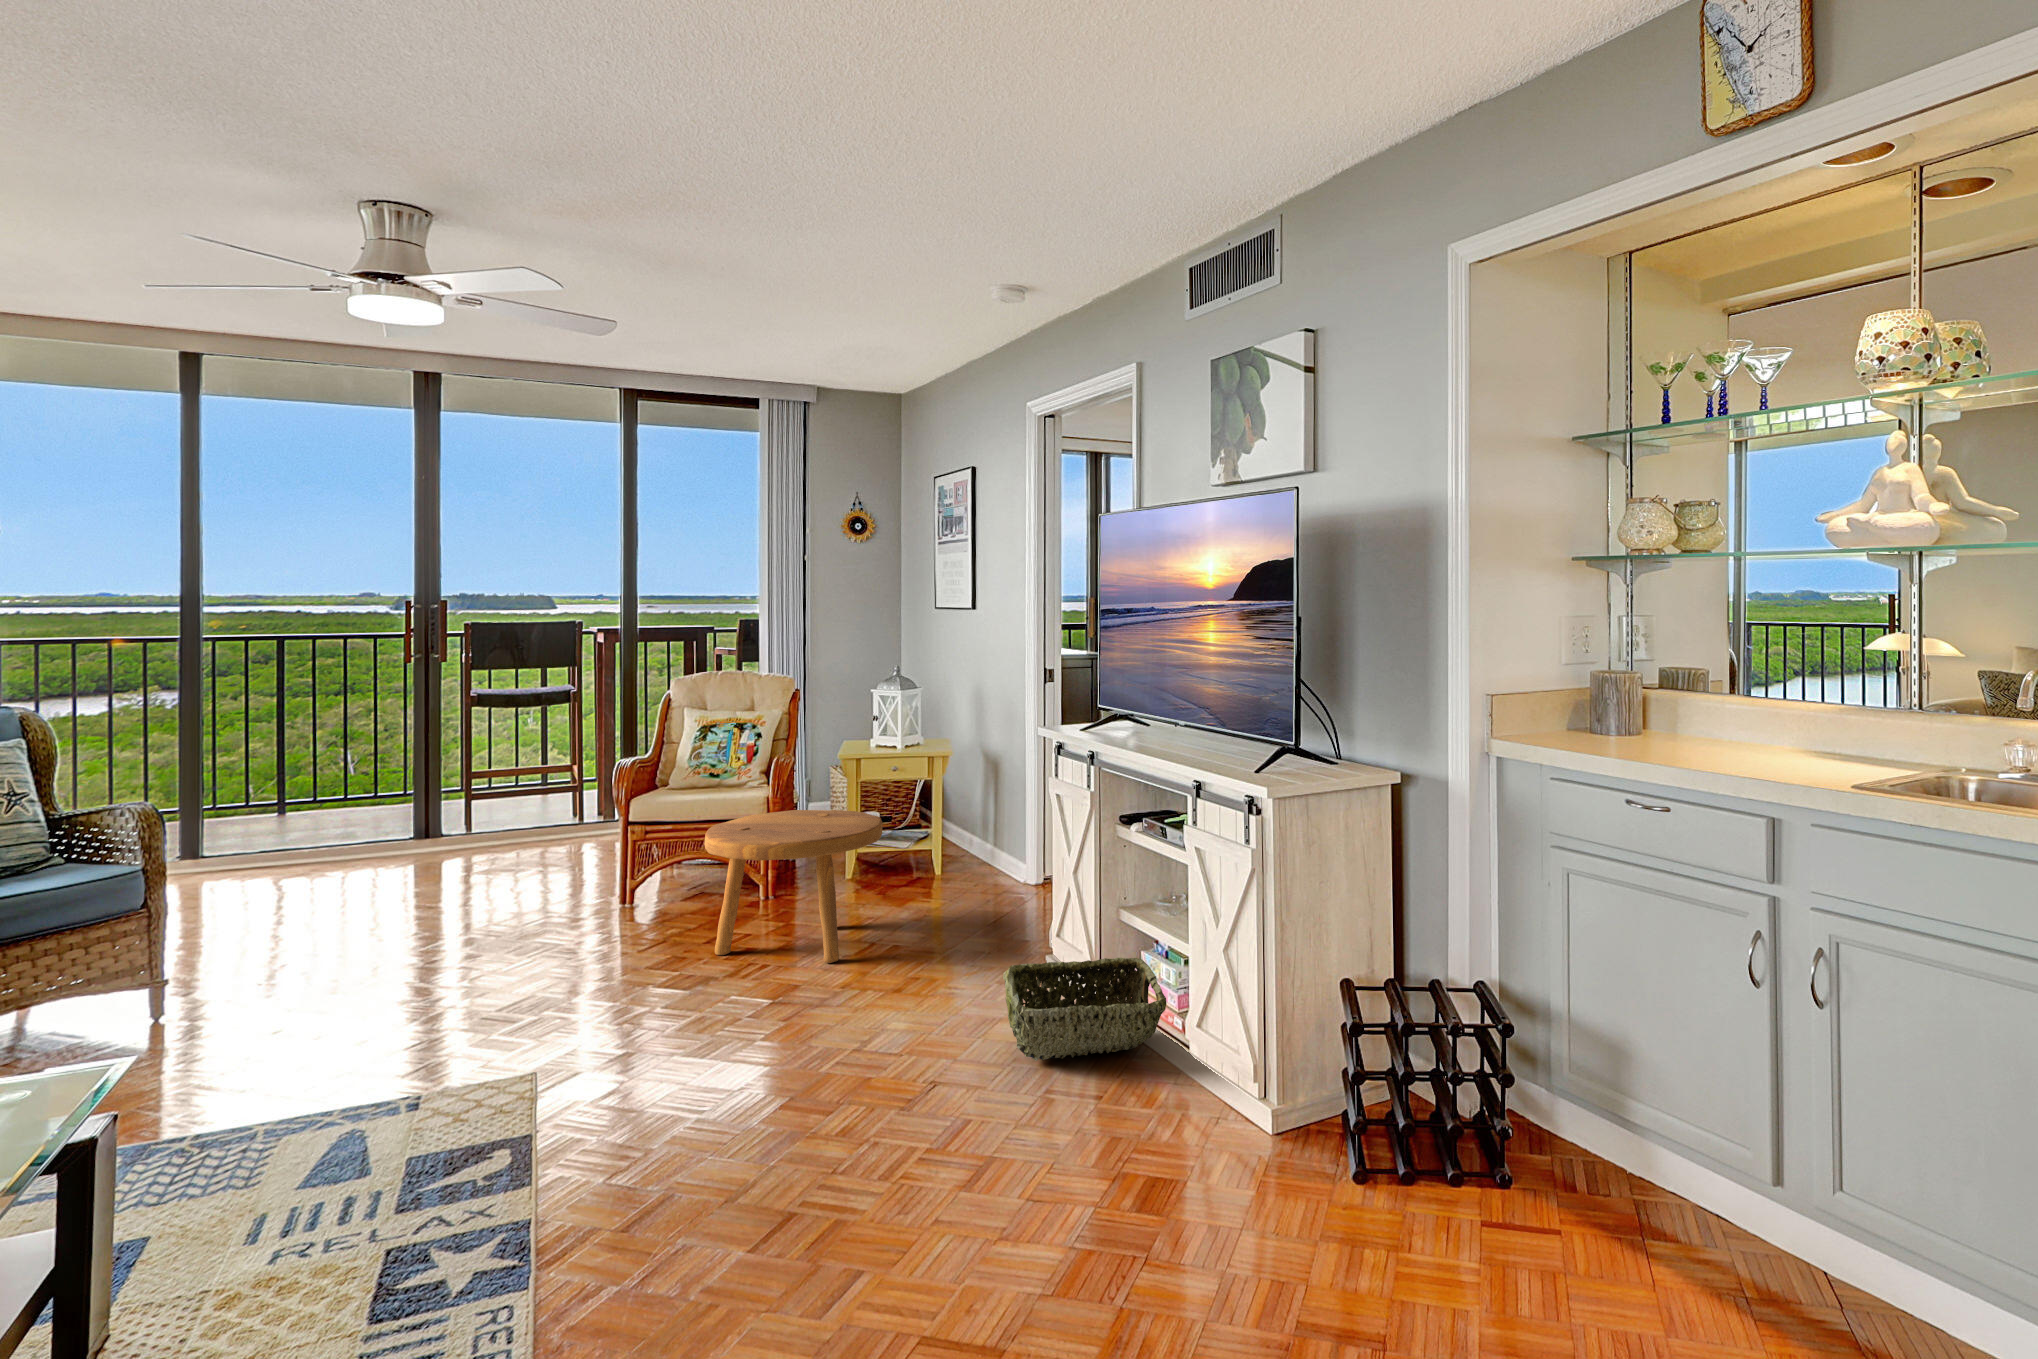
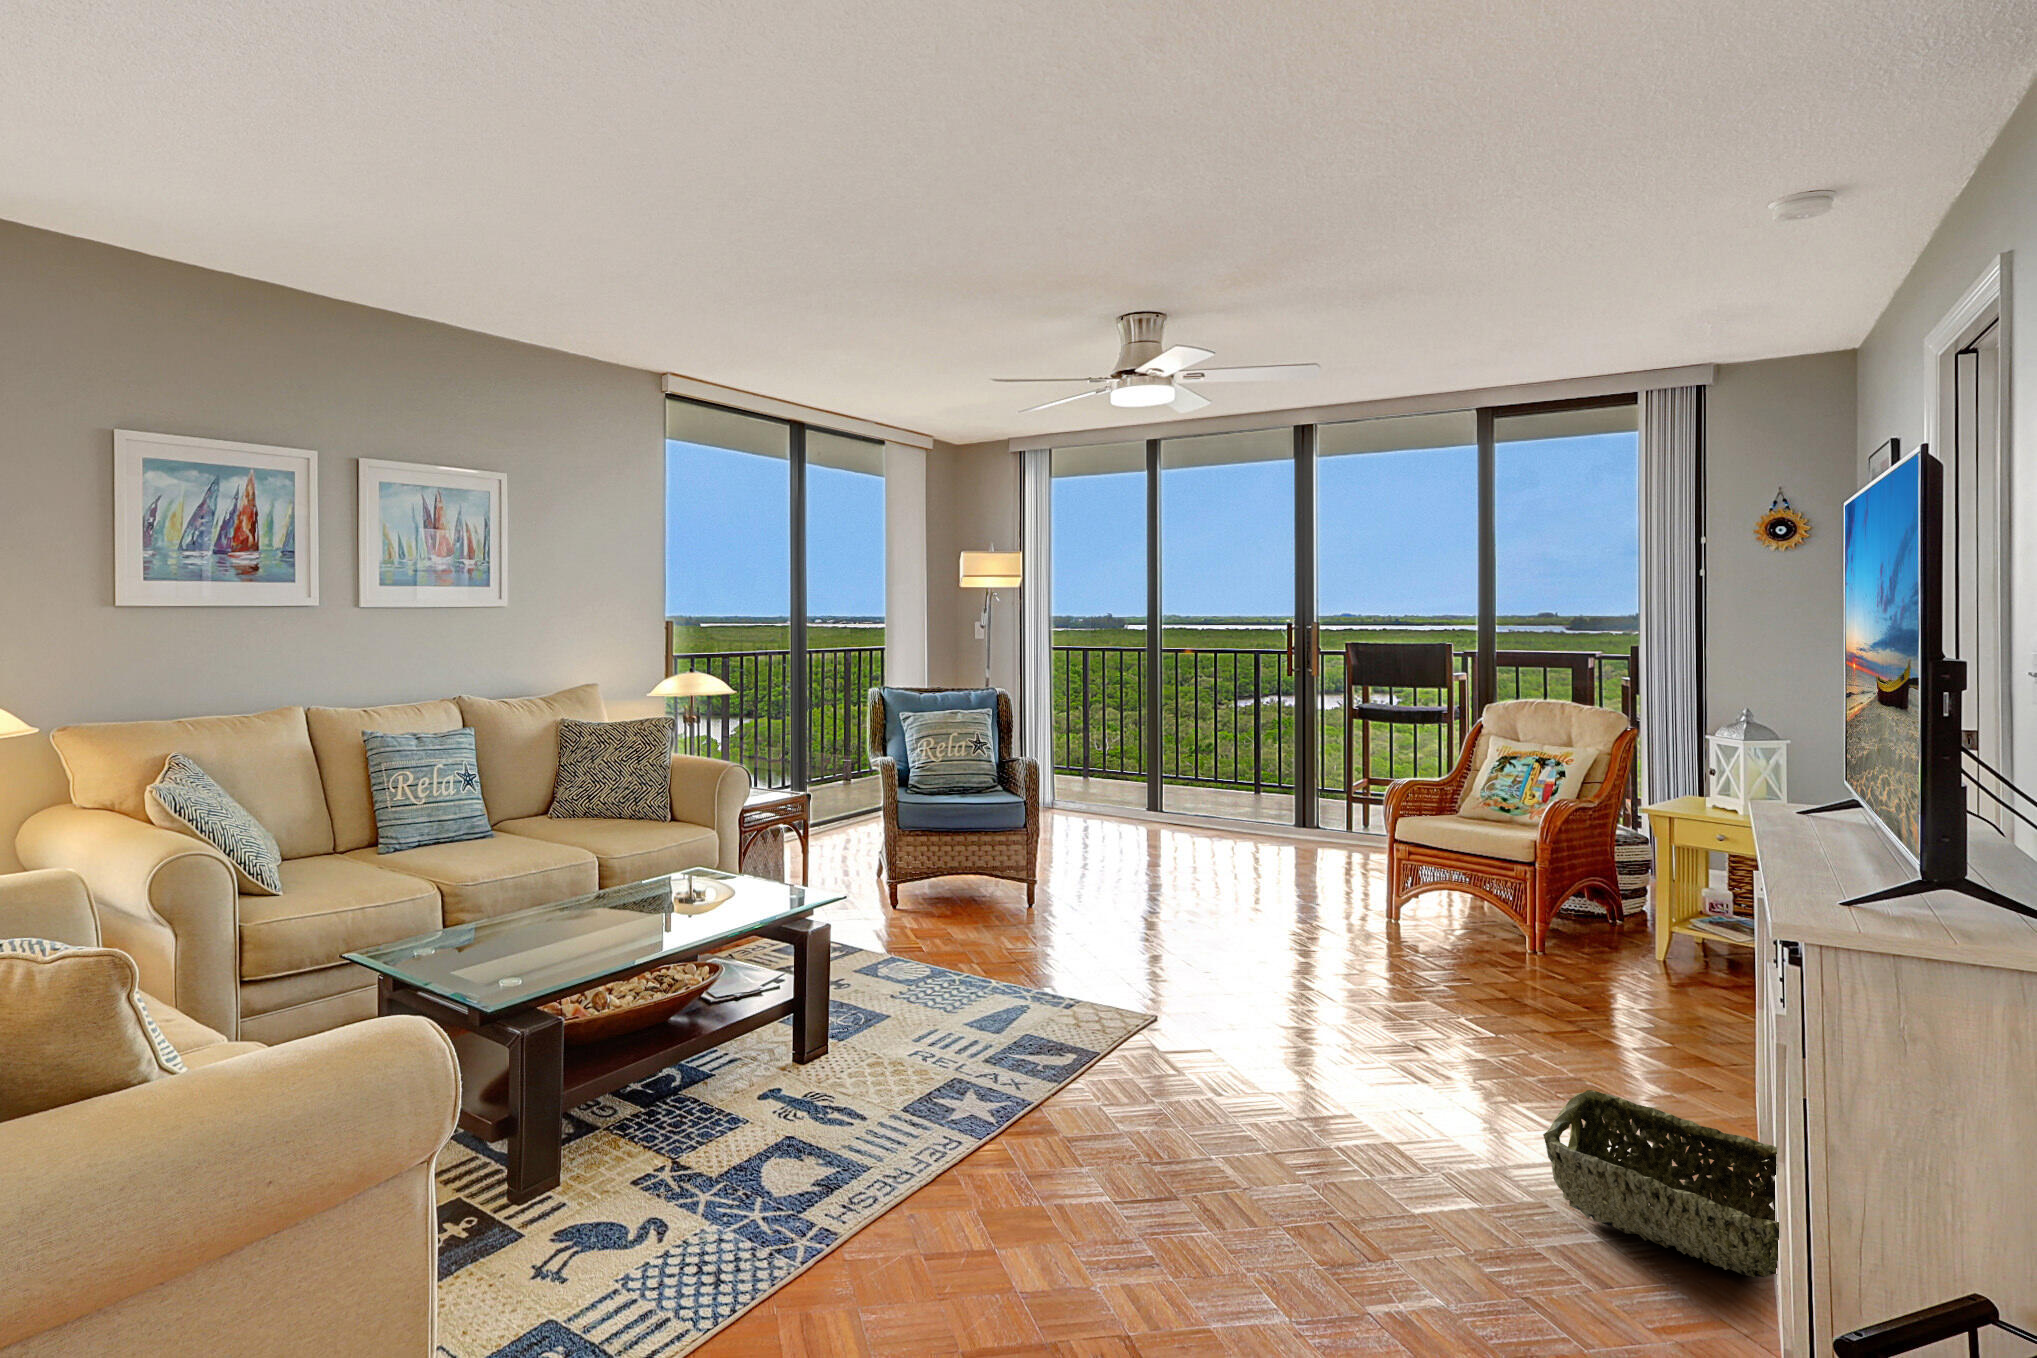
footstool: present [704,810,882,963] -> none [1387,851,1600,1030]

